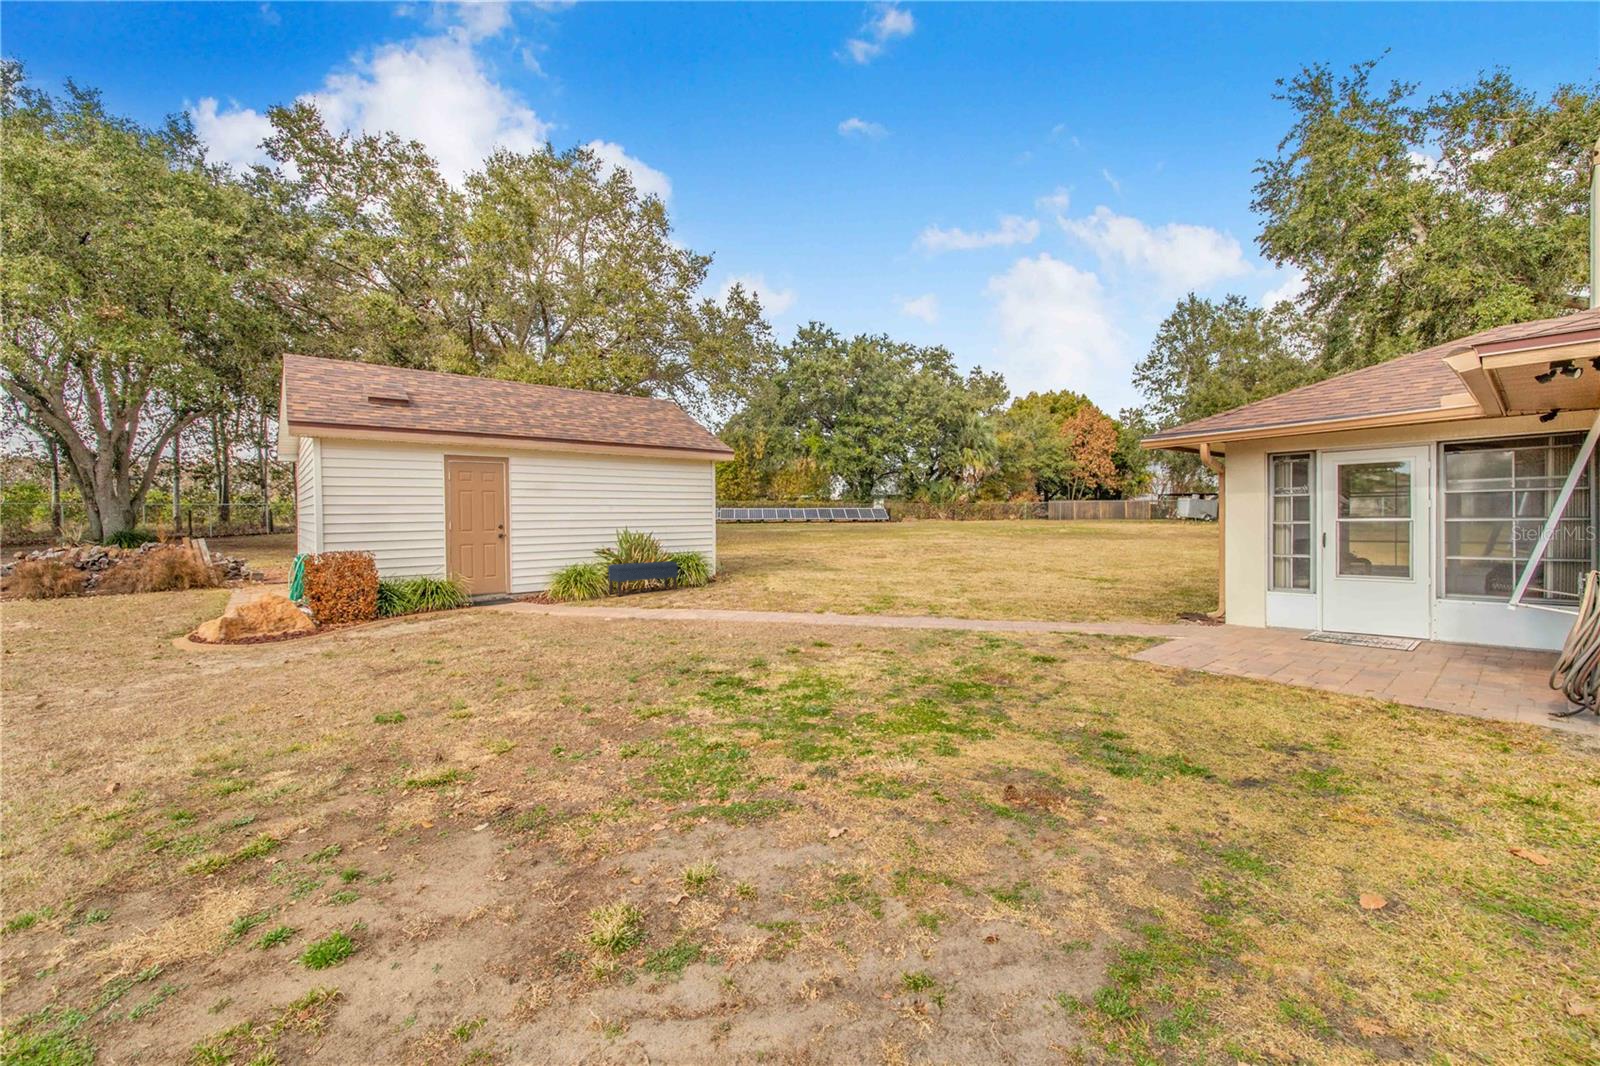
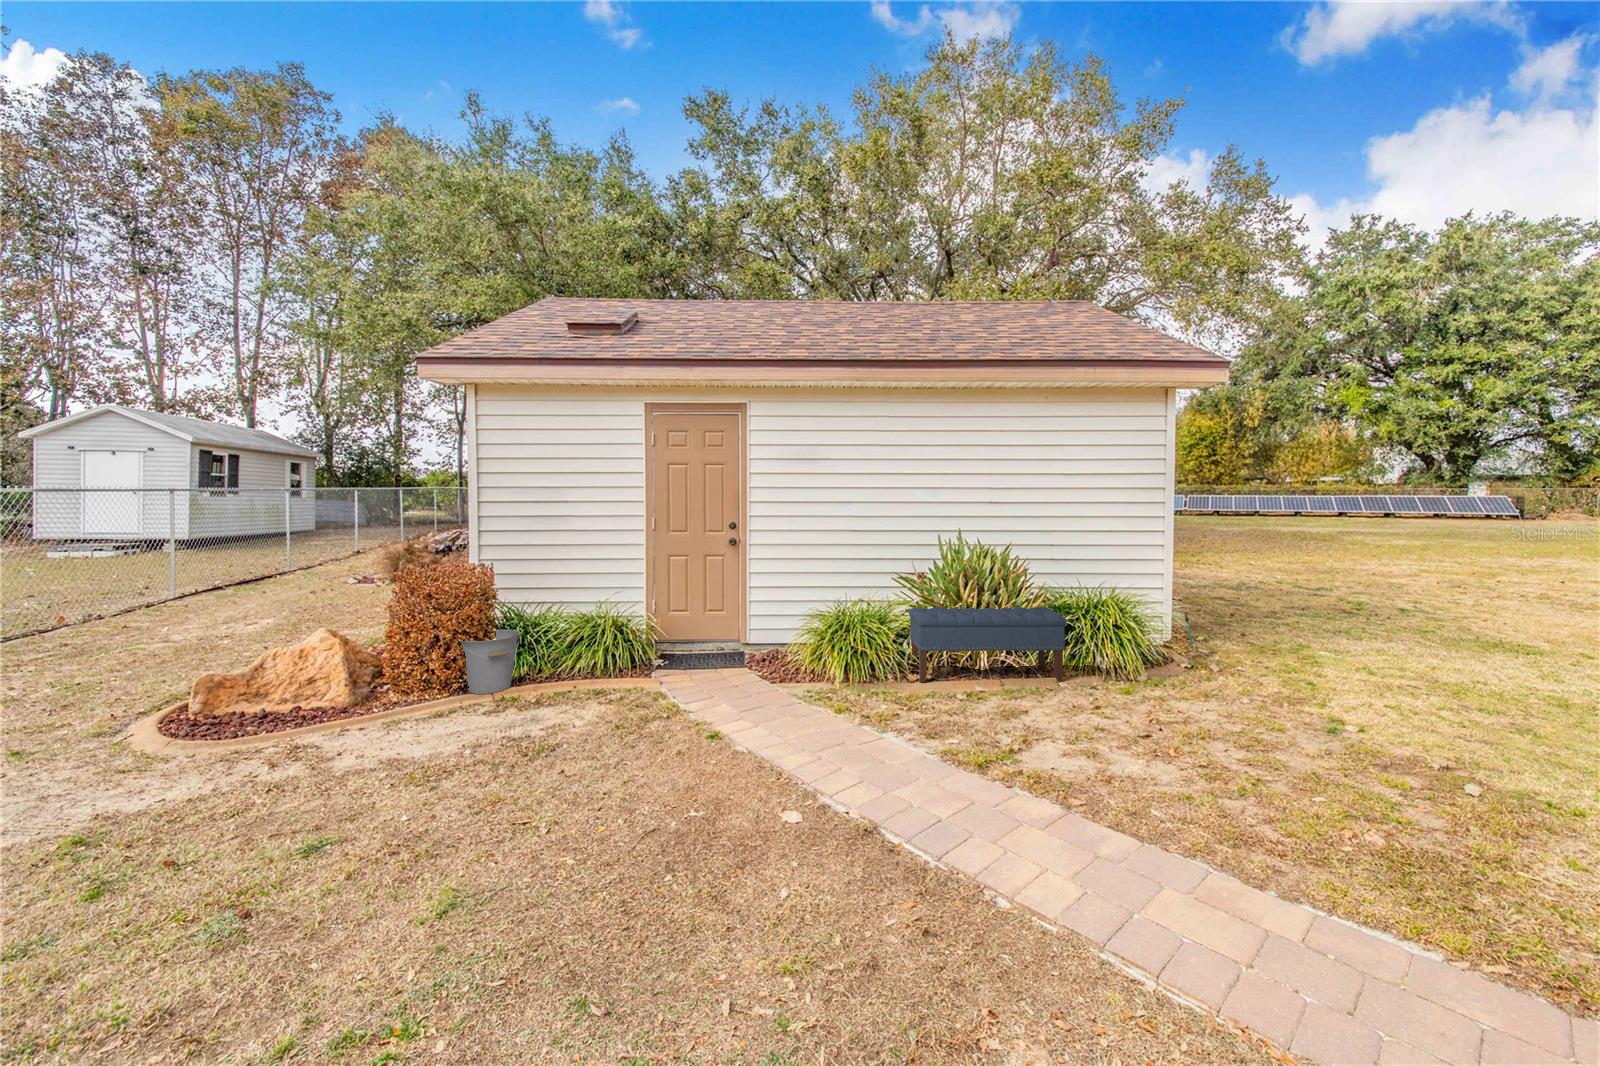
bucket: none [366,587,404,622] -> present [461,630,519,694]

